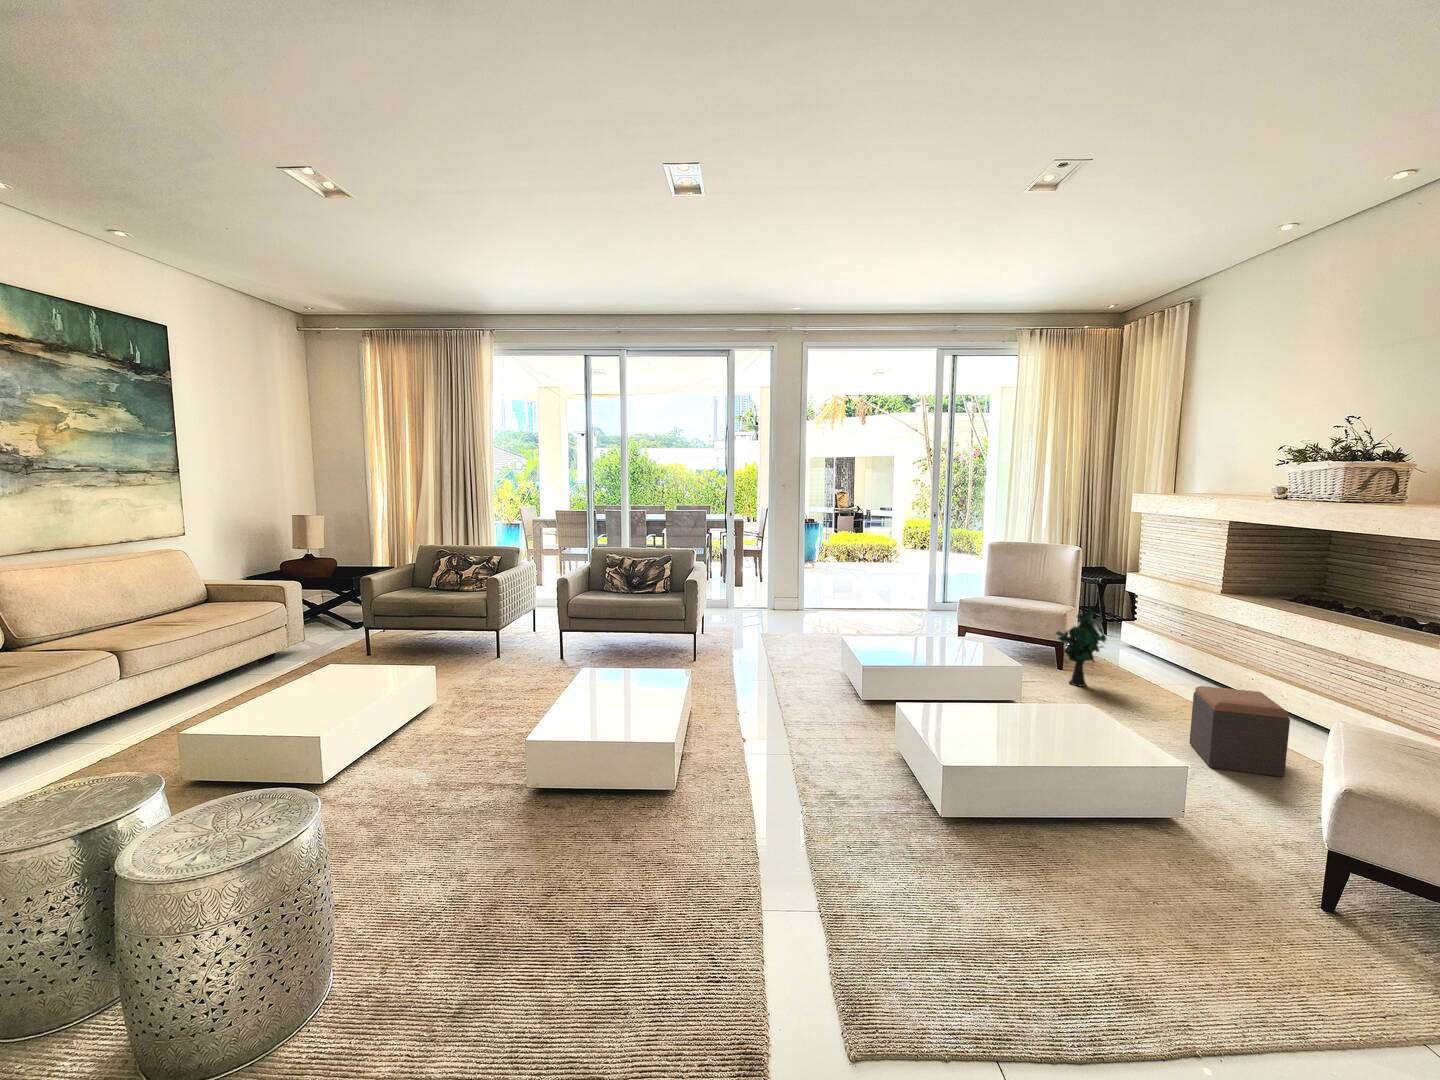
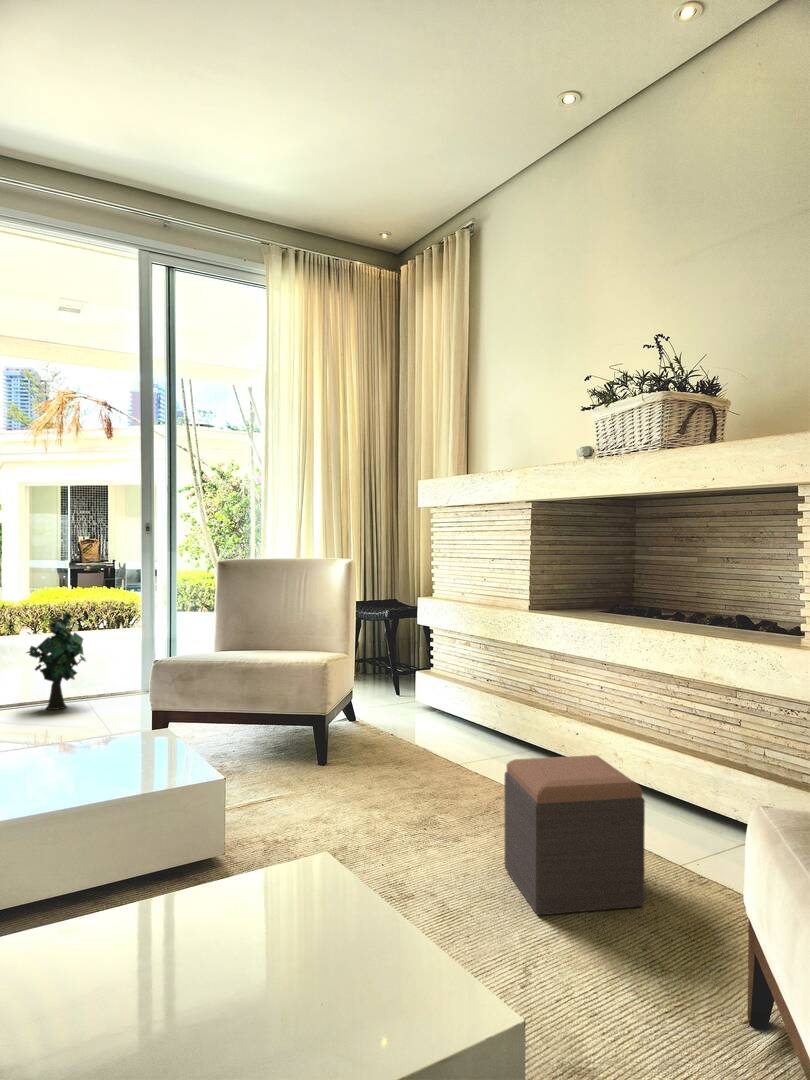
decorative plant: present [1056,607,1106,687] -> present [26,613,86,710]

